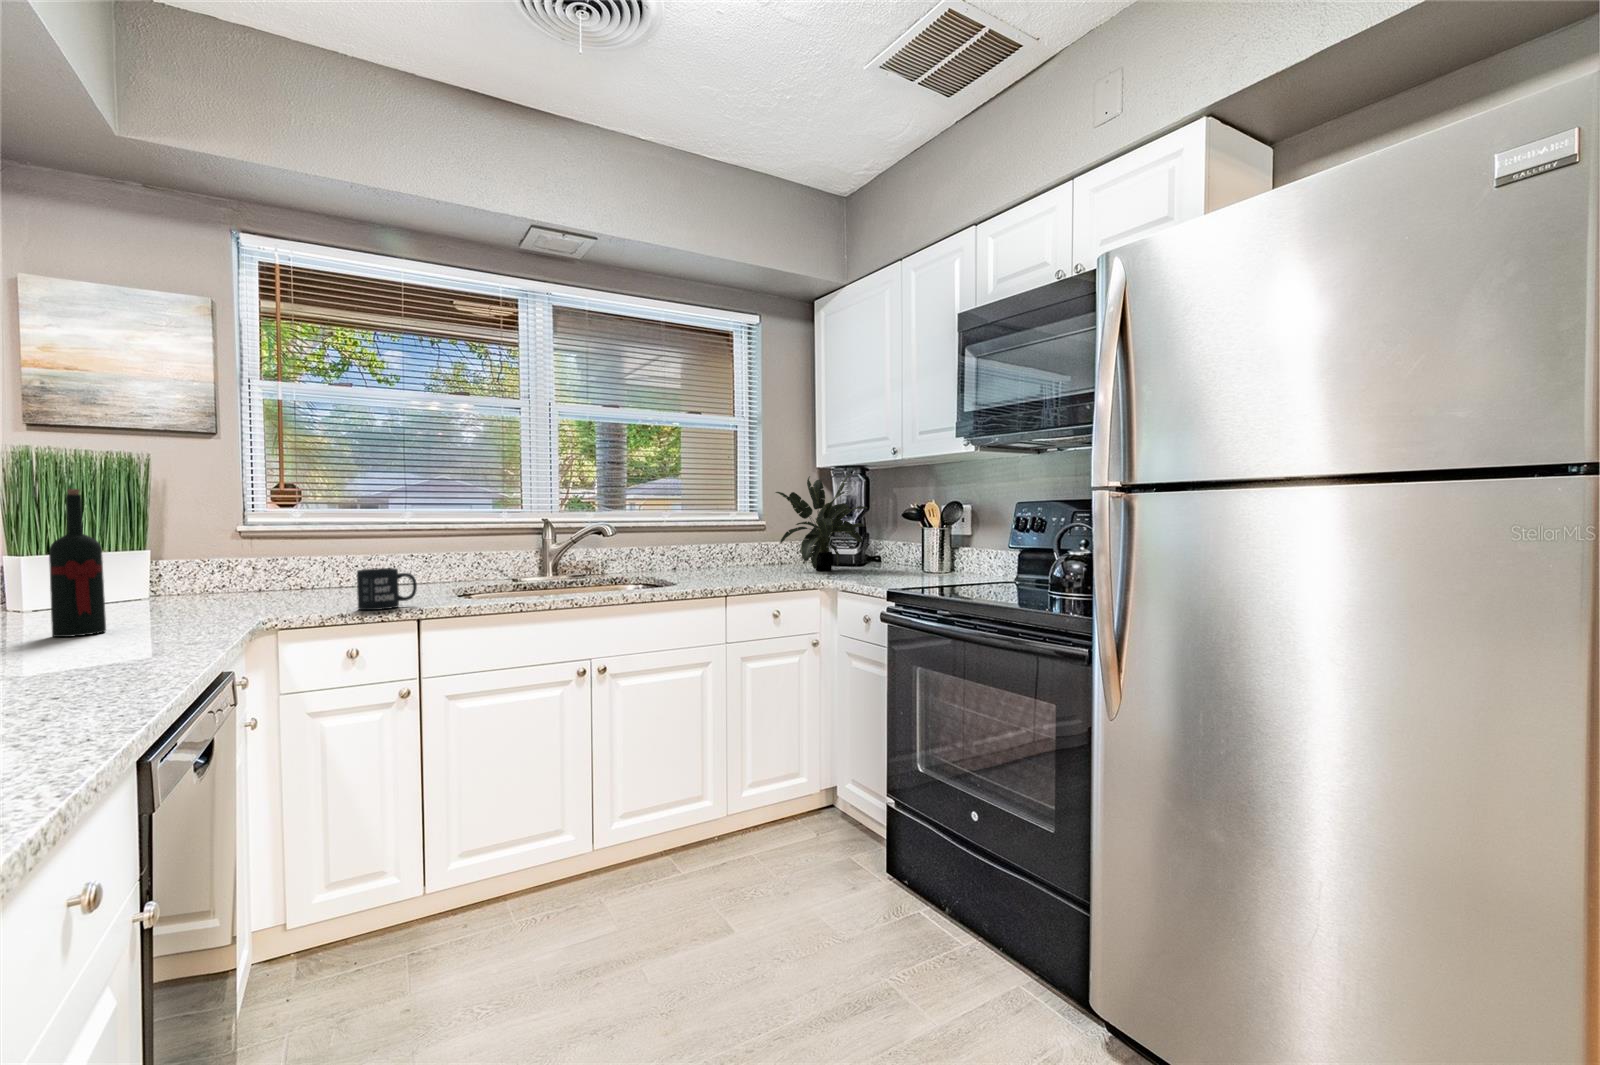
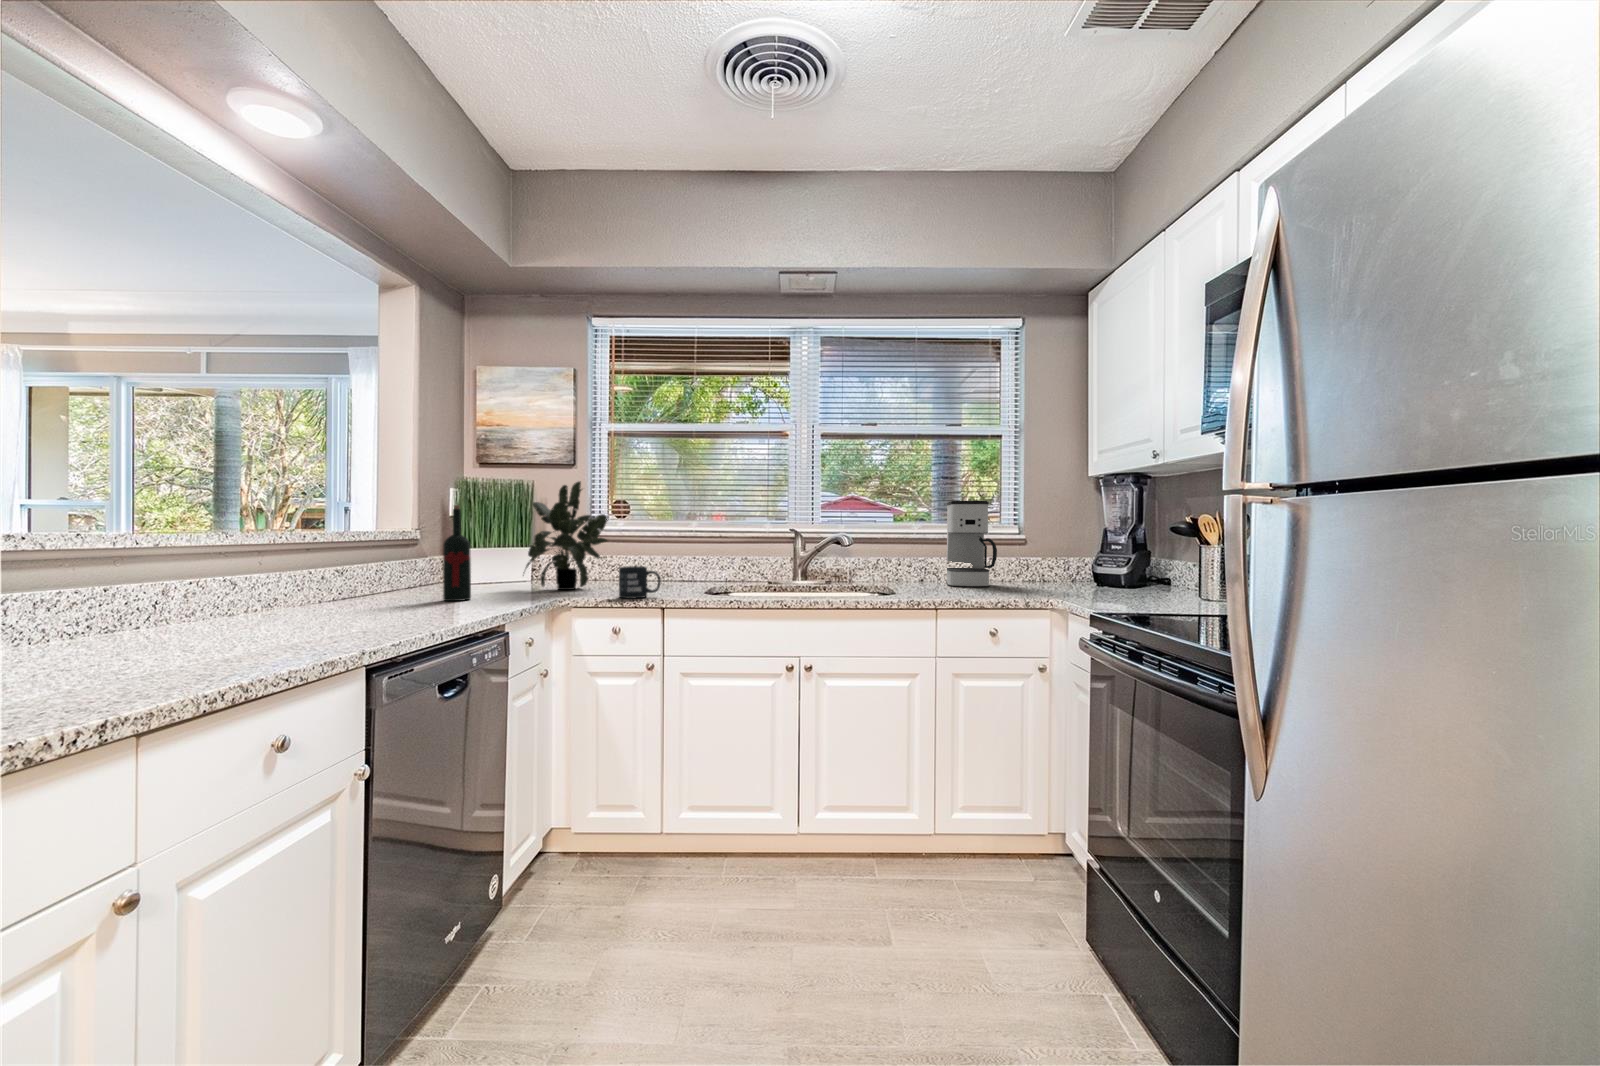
potted plant: present [776,474,867,571] -> present [523,481,608,590]
coffee maker: none [697,488,749,573] -> present [946,501,997,587]

